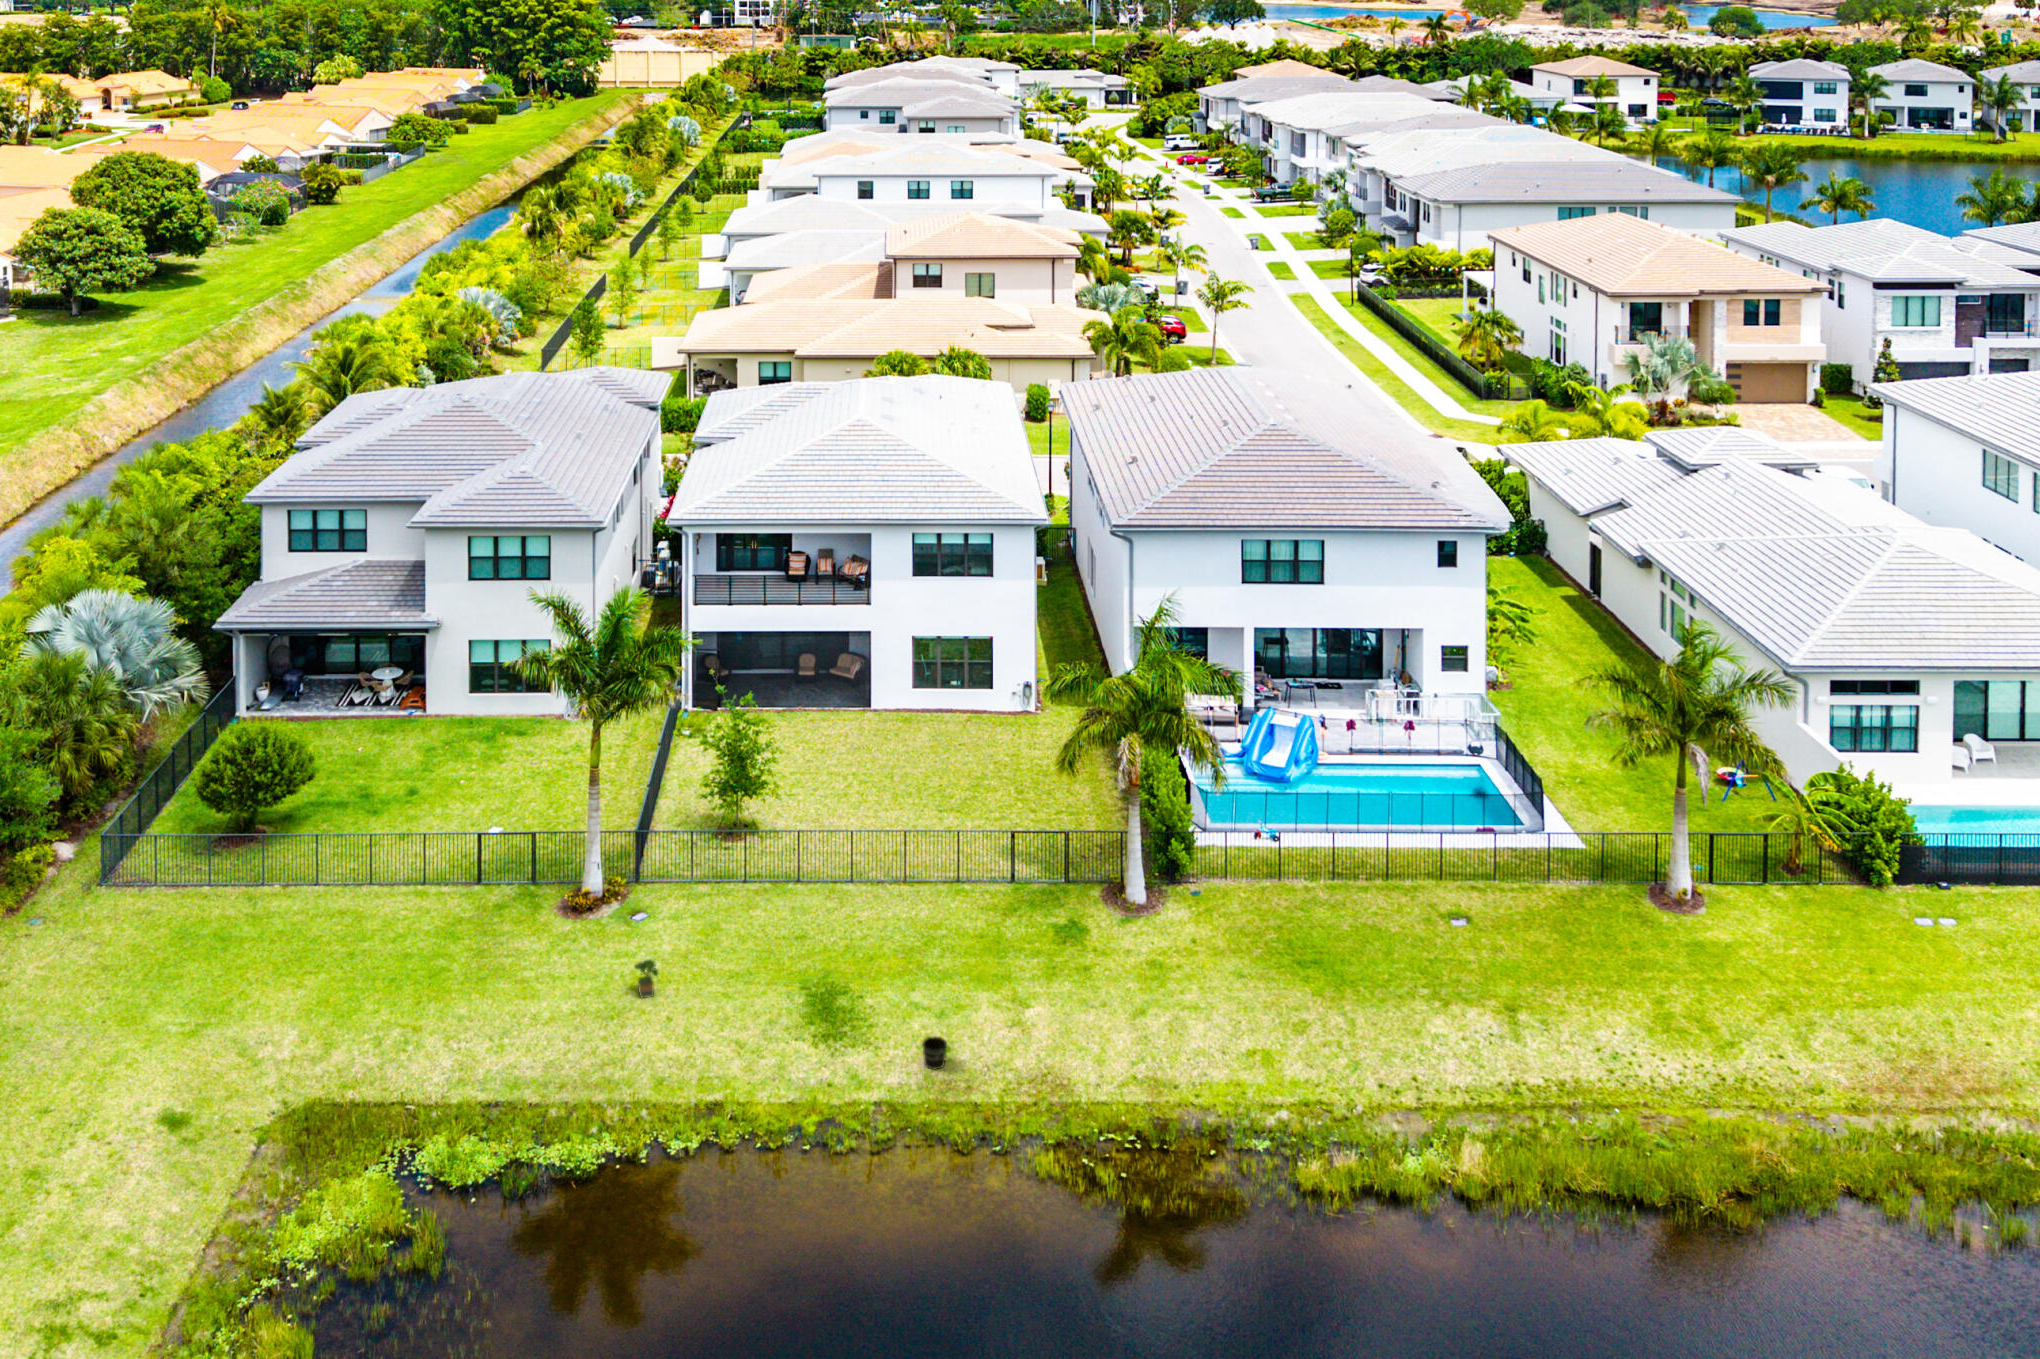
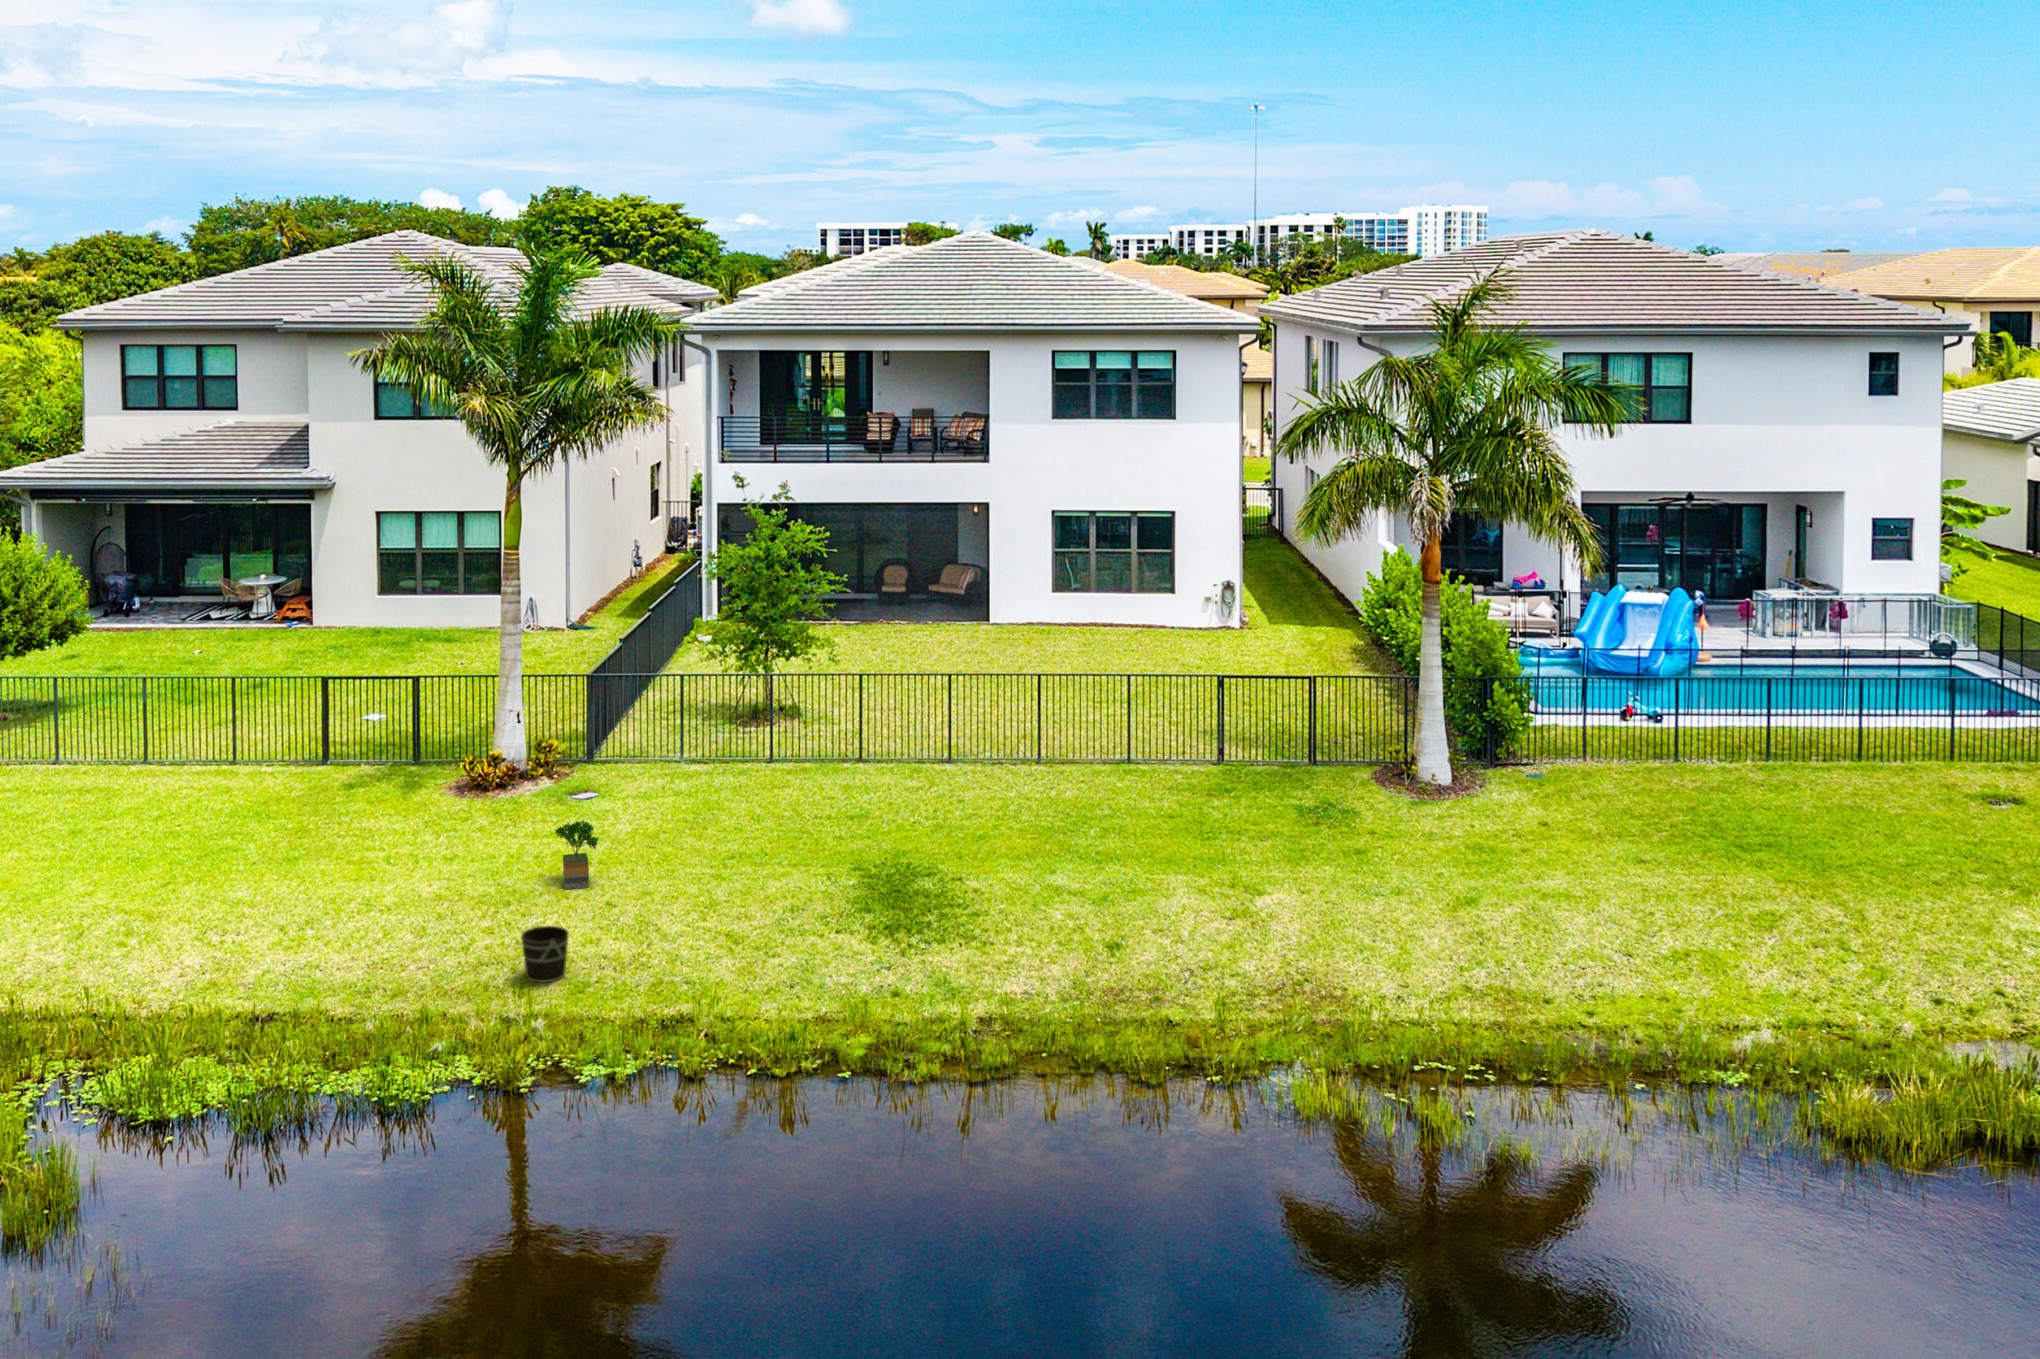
bucket: present [922,1036,947,1069] -> present [521,926,568,982]

